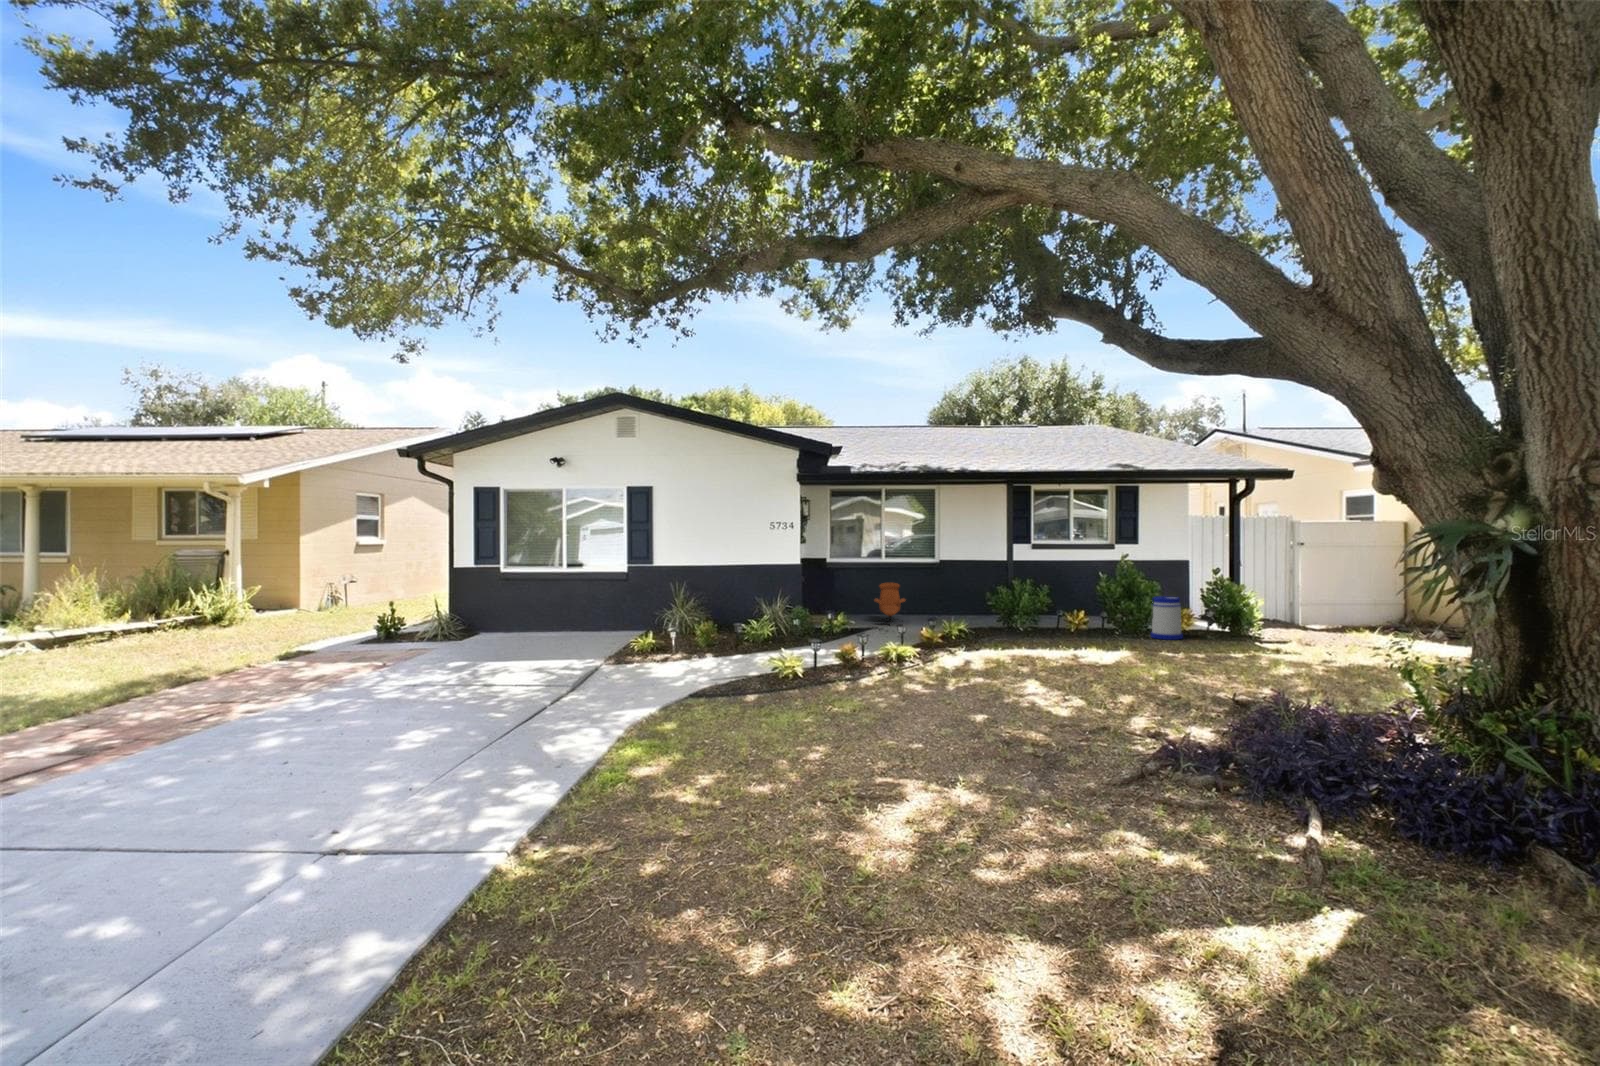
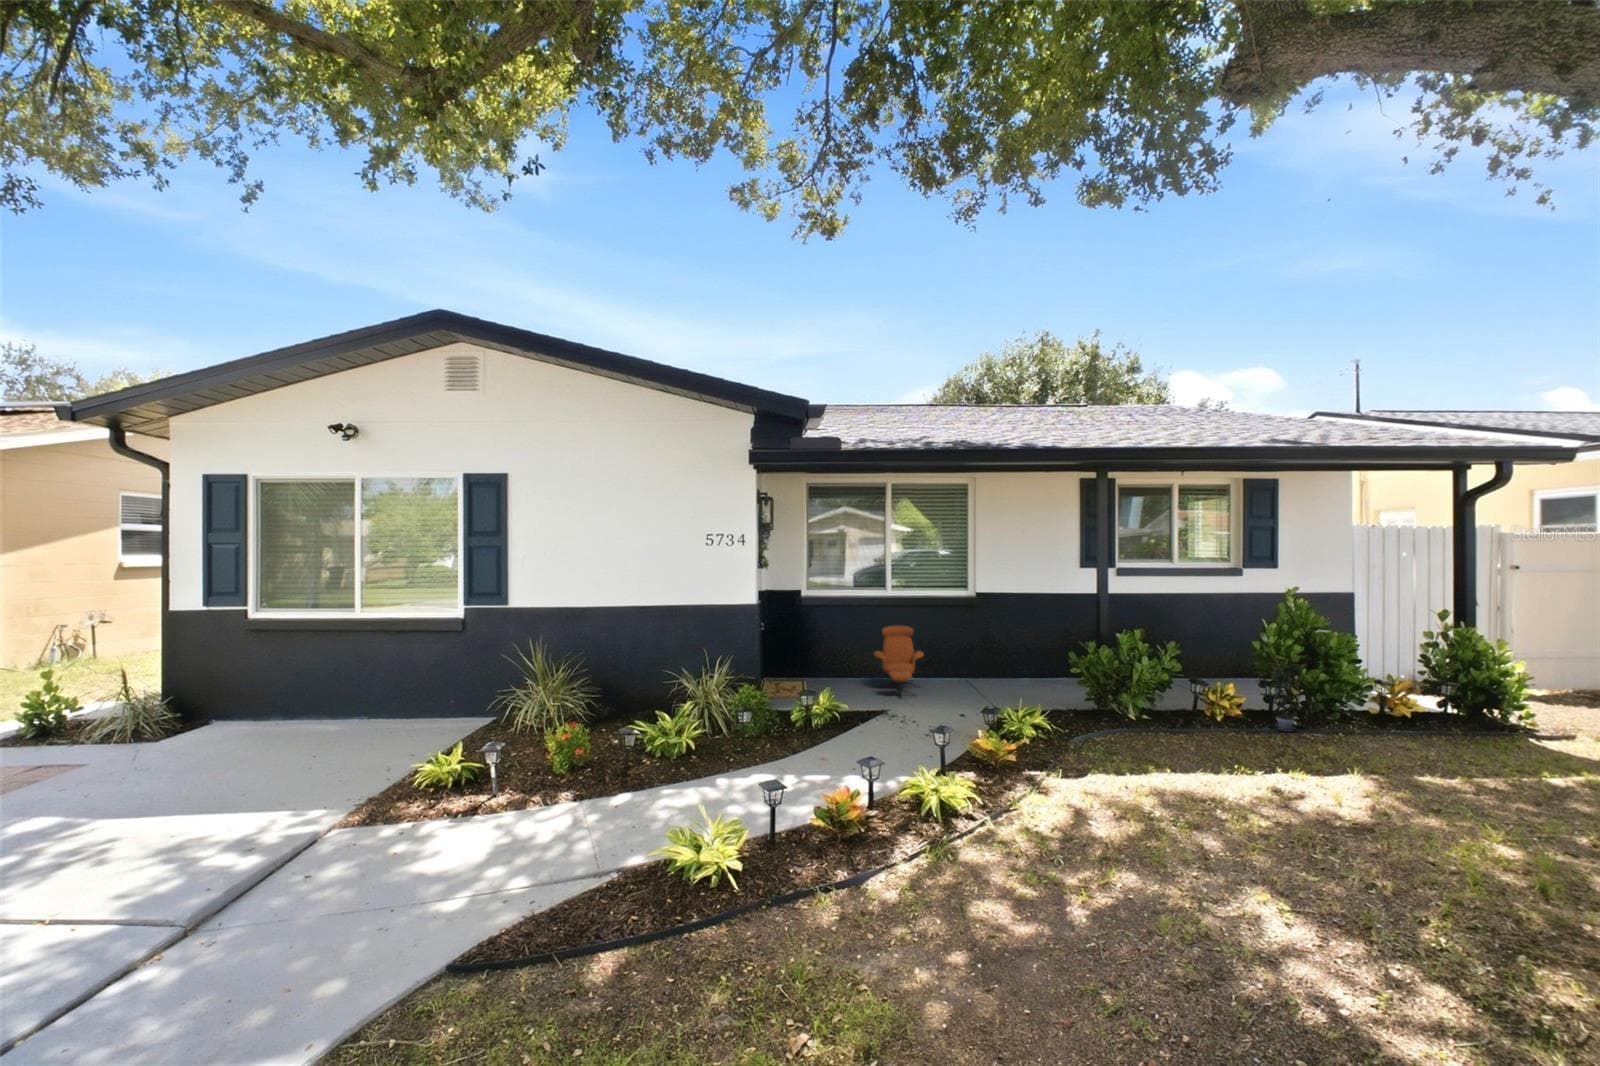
trash can: present [1151,596,1183,640] -> none [1347,658,1408,735]
potted plant: none [1102,598,1121,639] -> present [1272,663,1302,732]

